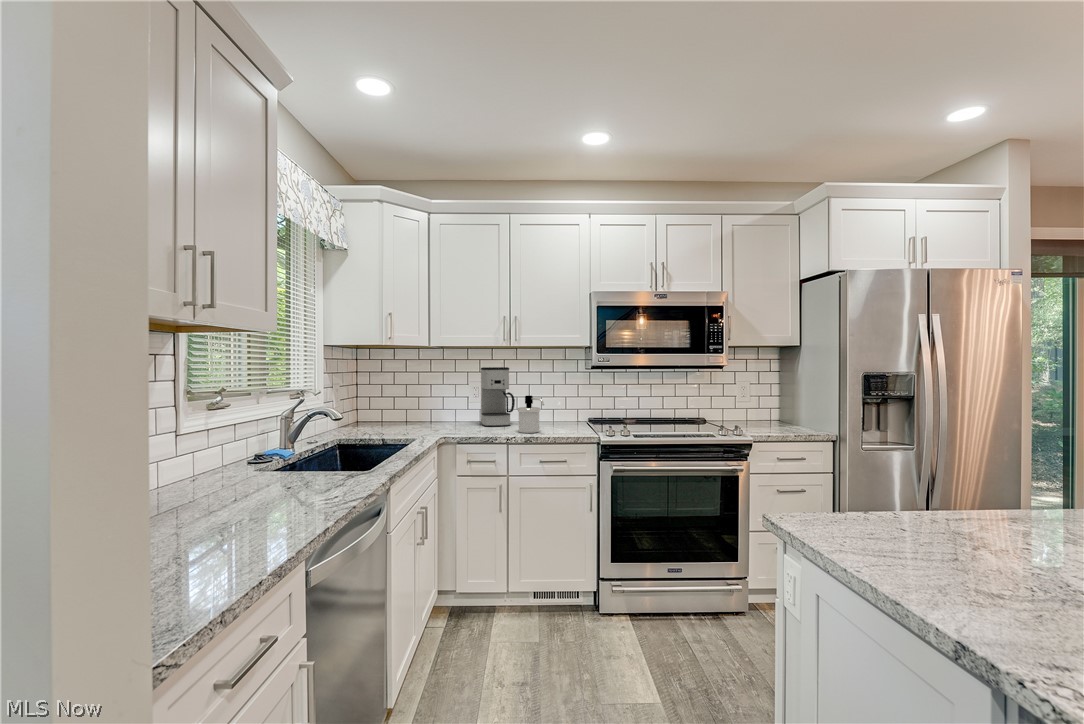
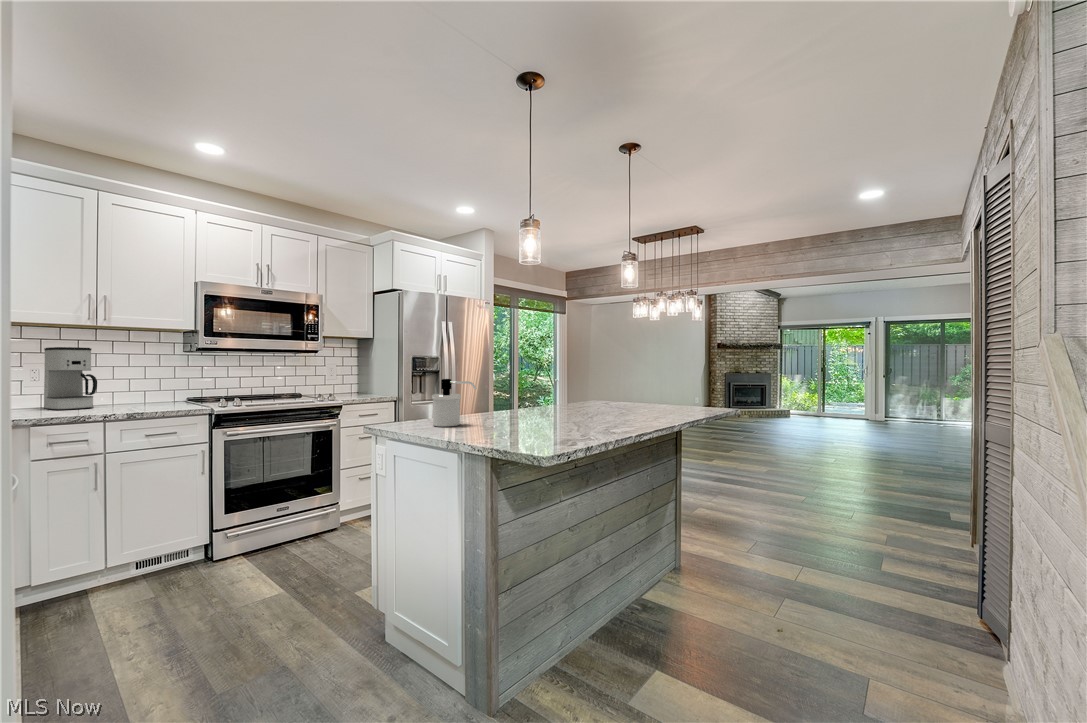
soap dispenser: present [518,396,544,433] -> present [432,379,476,427]

